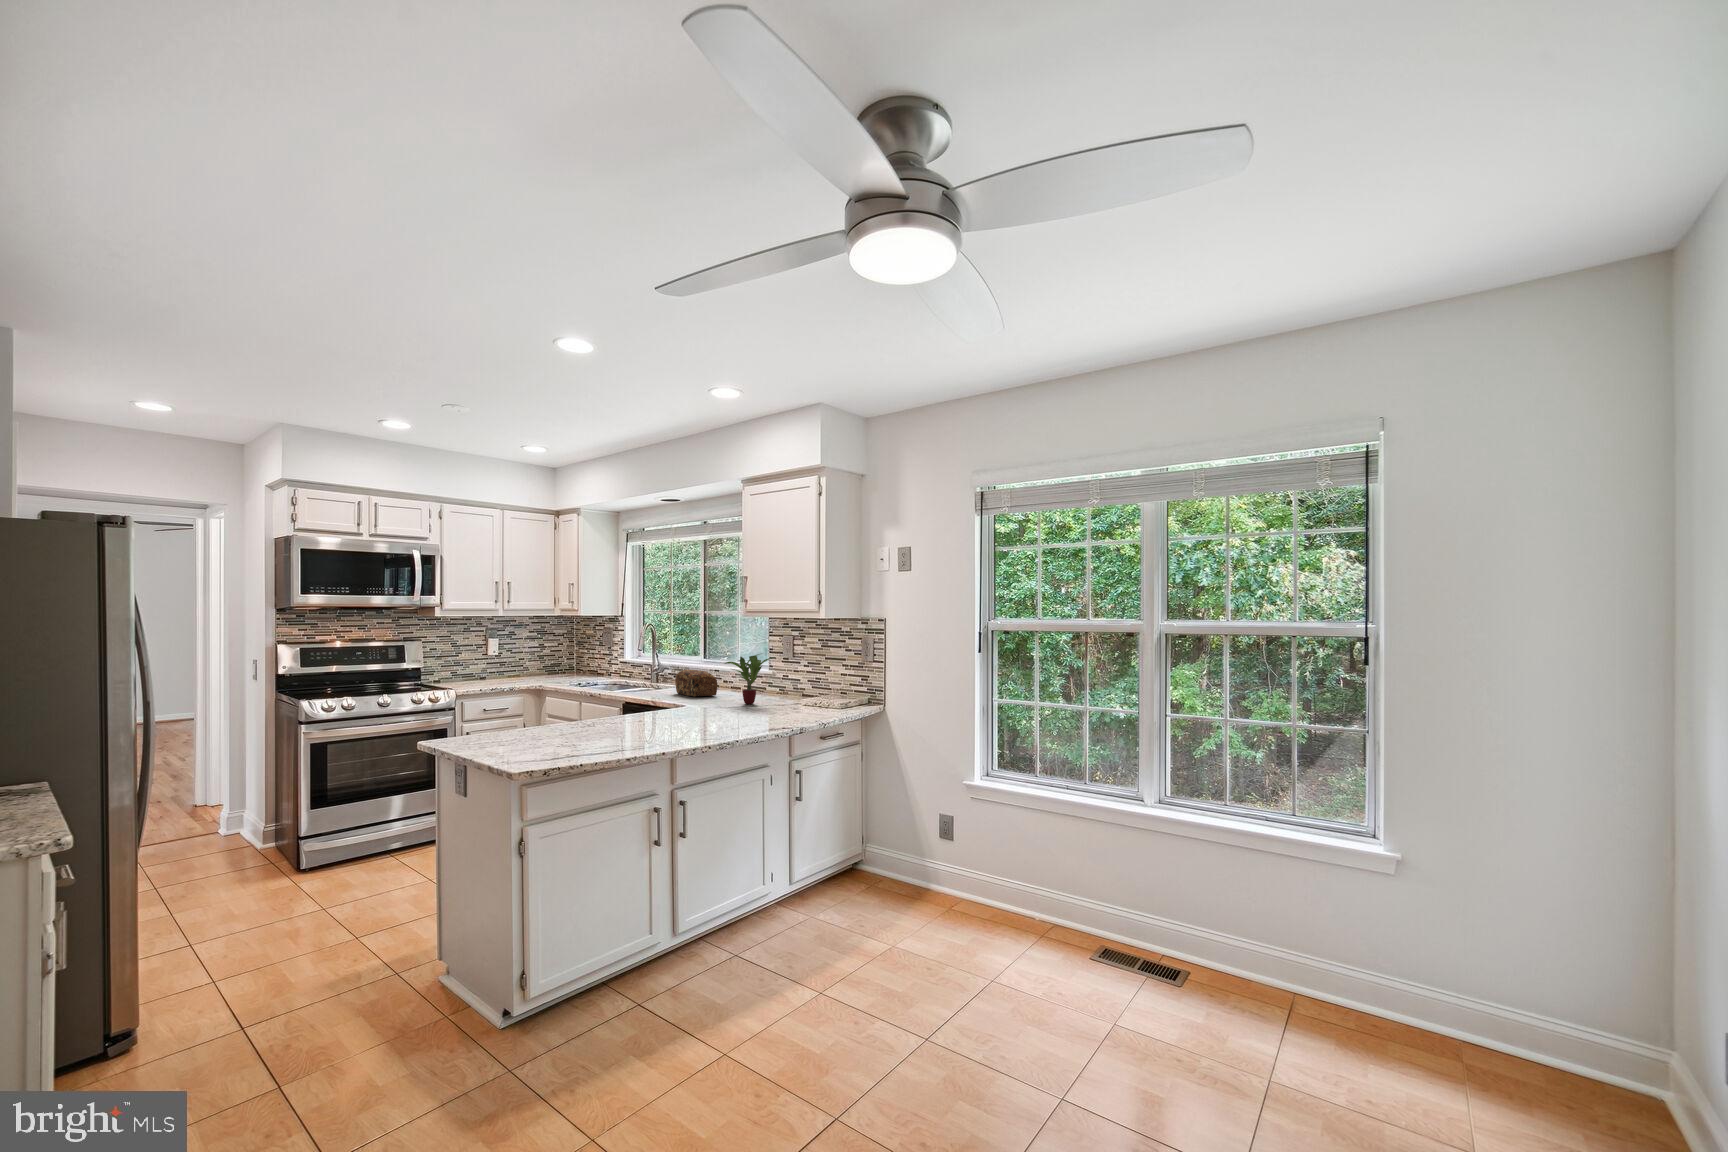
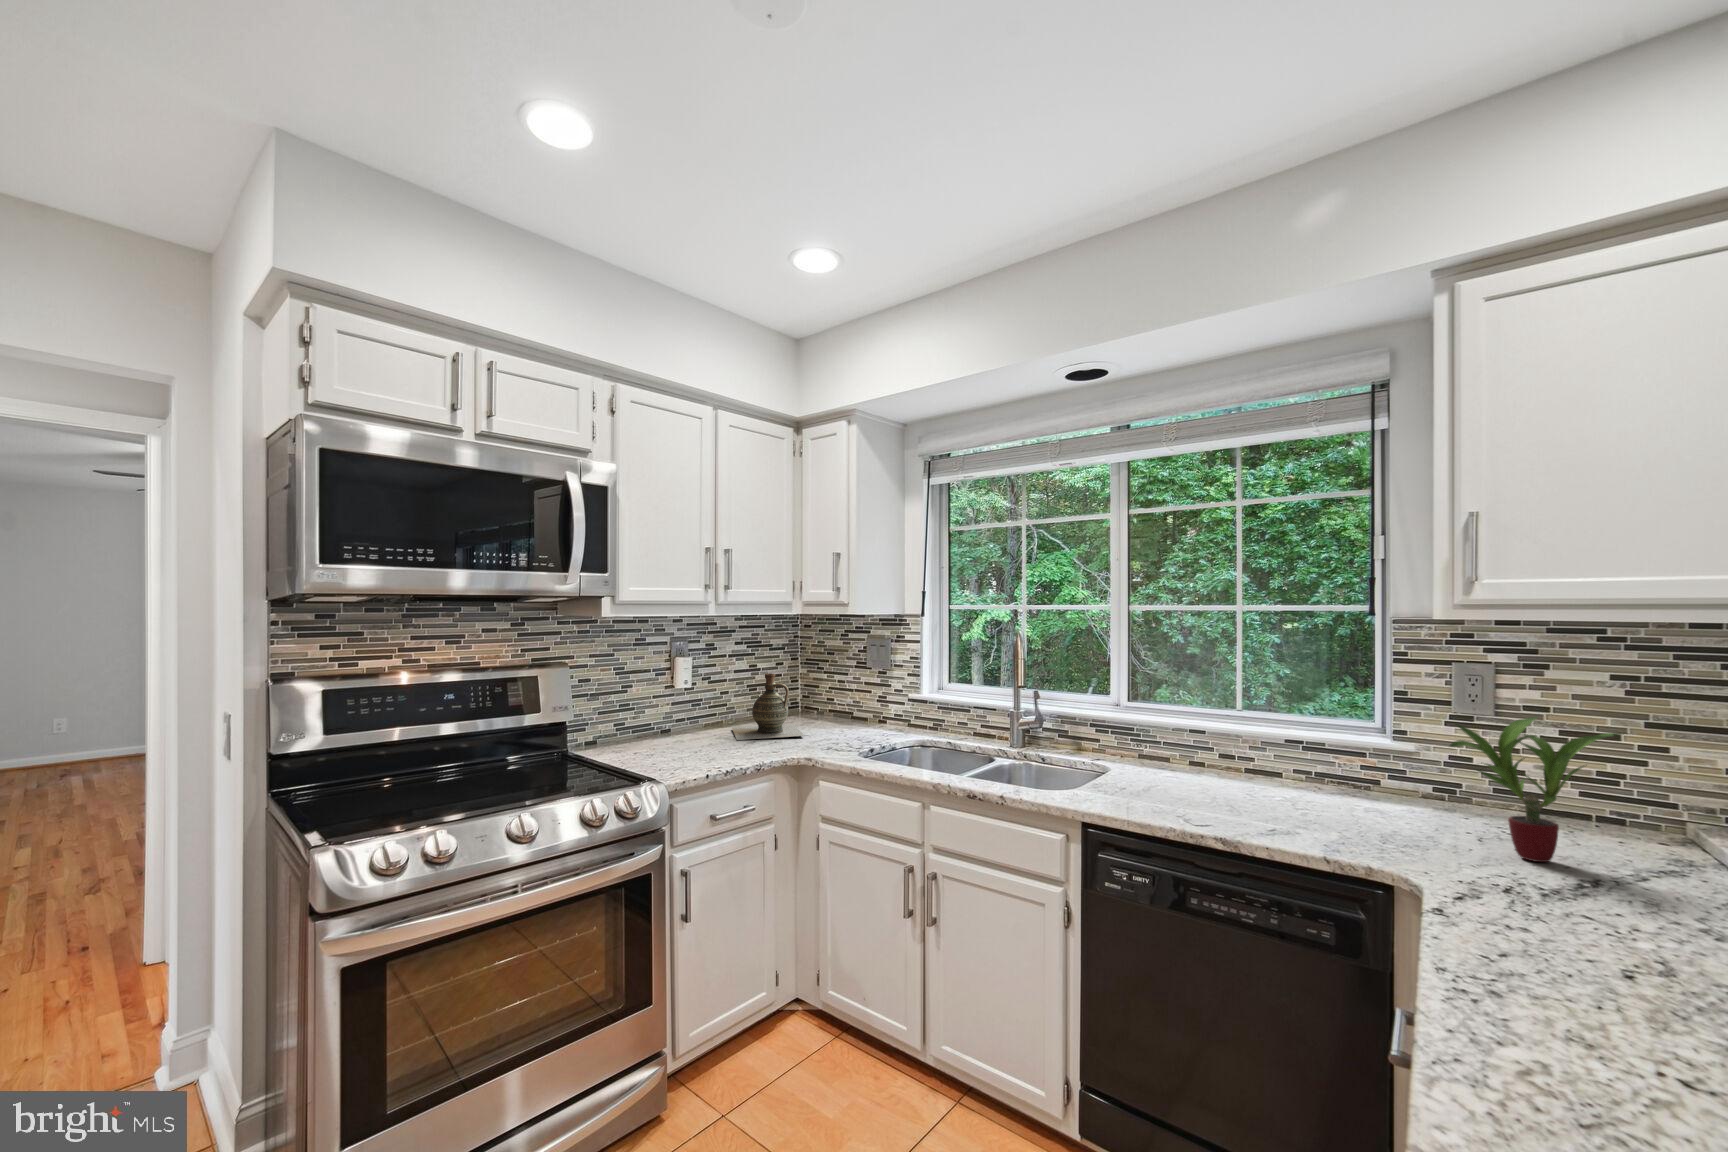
ceramic jug: none [516,647,558,681] -> present [732,673,804,740]
bread loaf: present [675,669,717,697] -> none [1166,737,1299,812]

